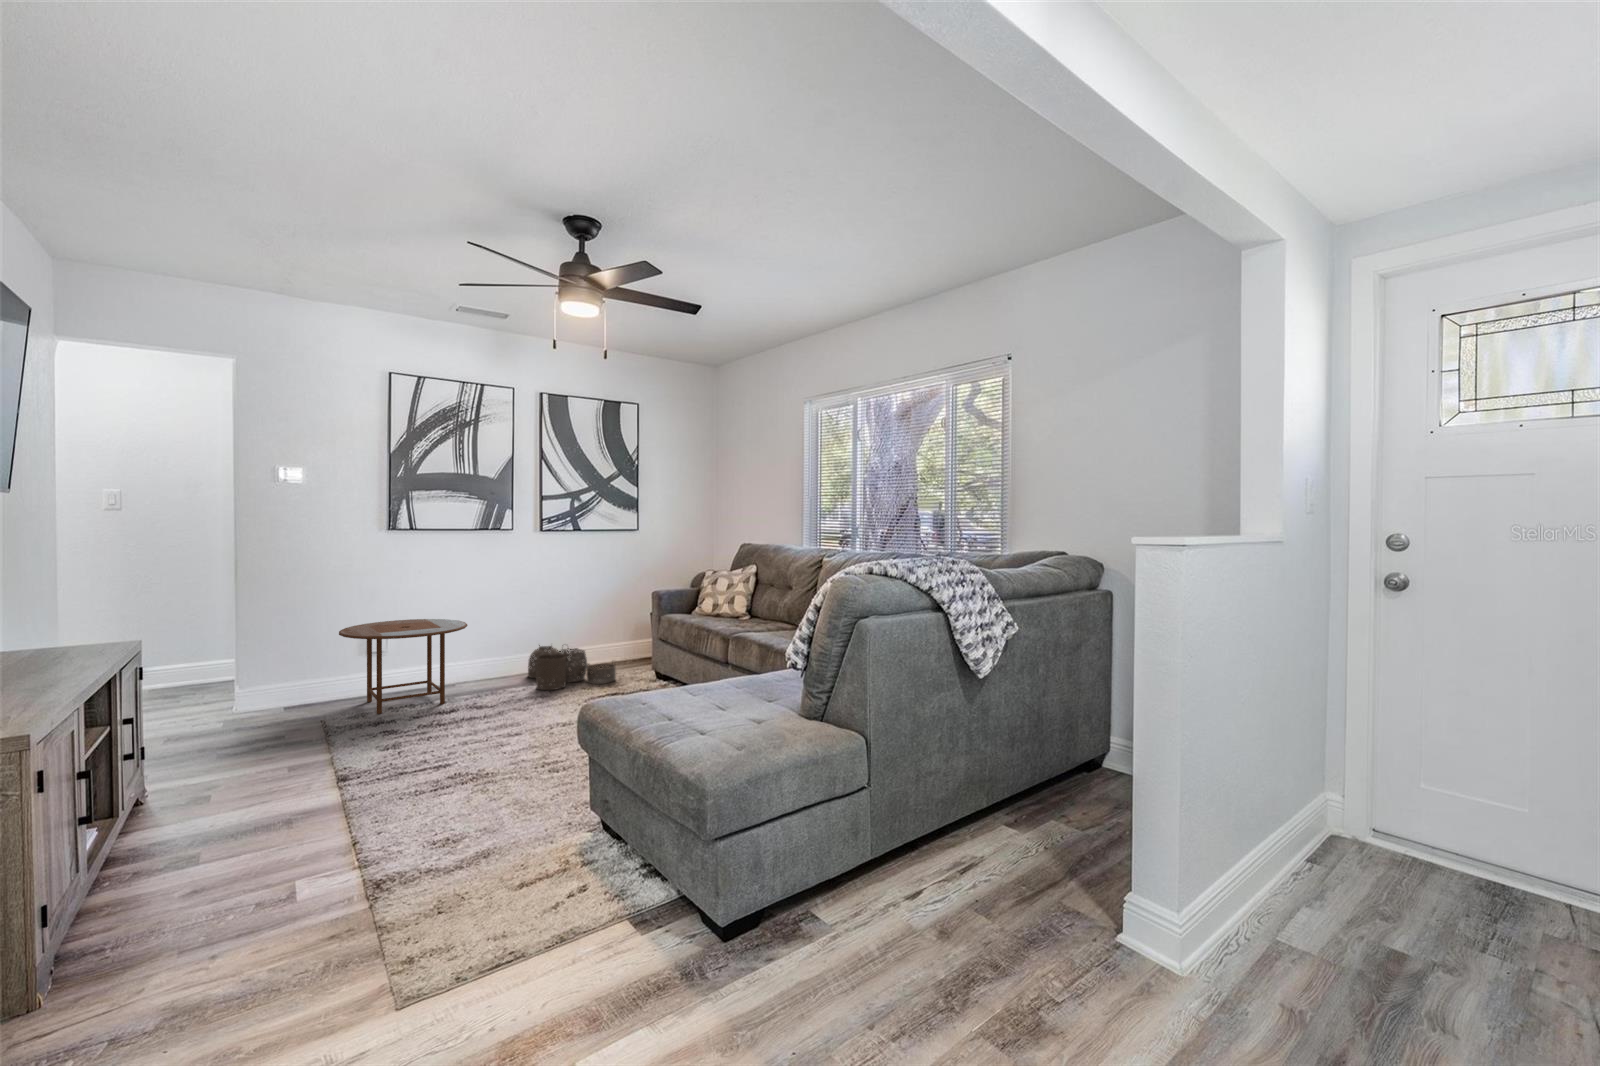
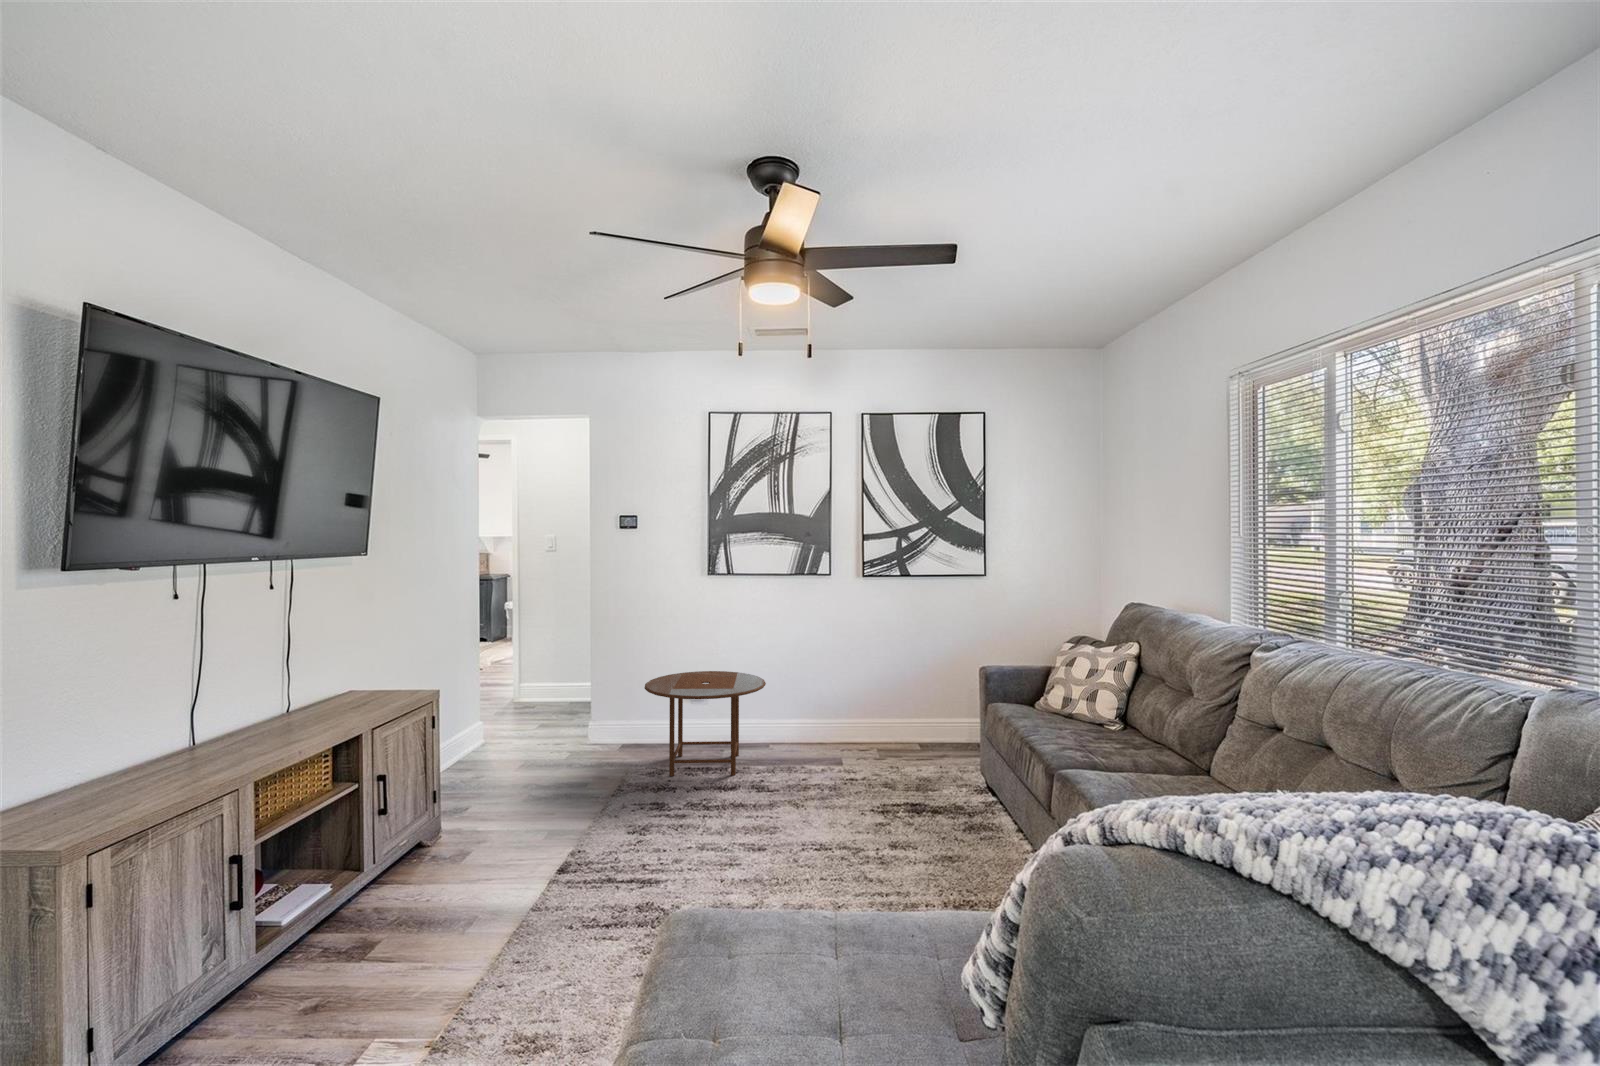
woven basket: present [528,645,616,690] -> none [836,713,936,782]

